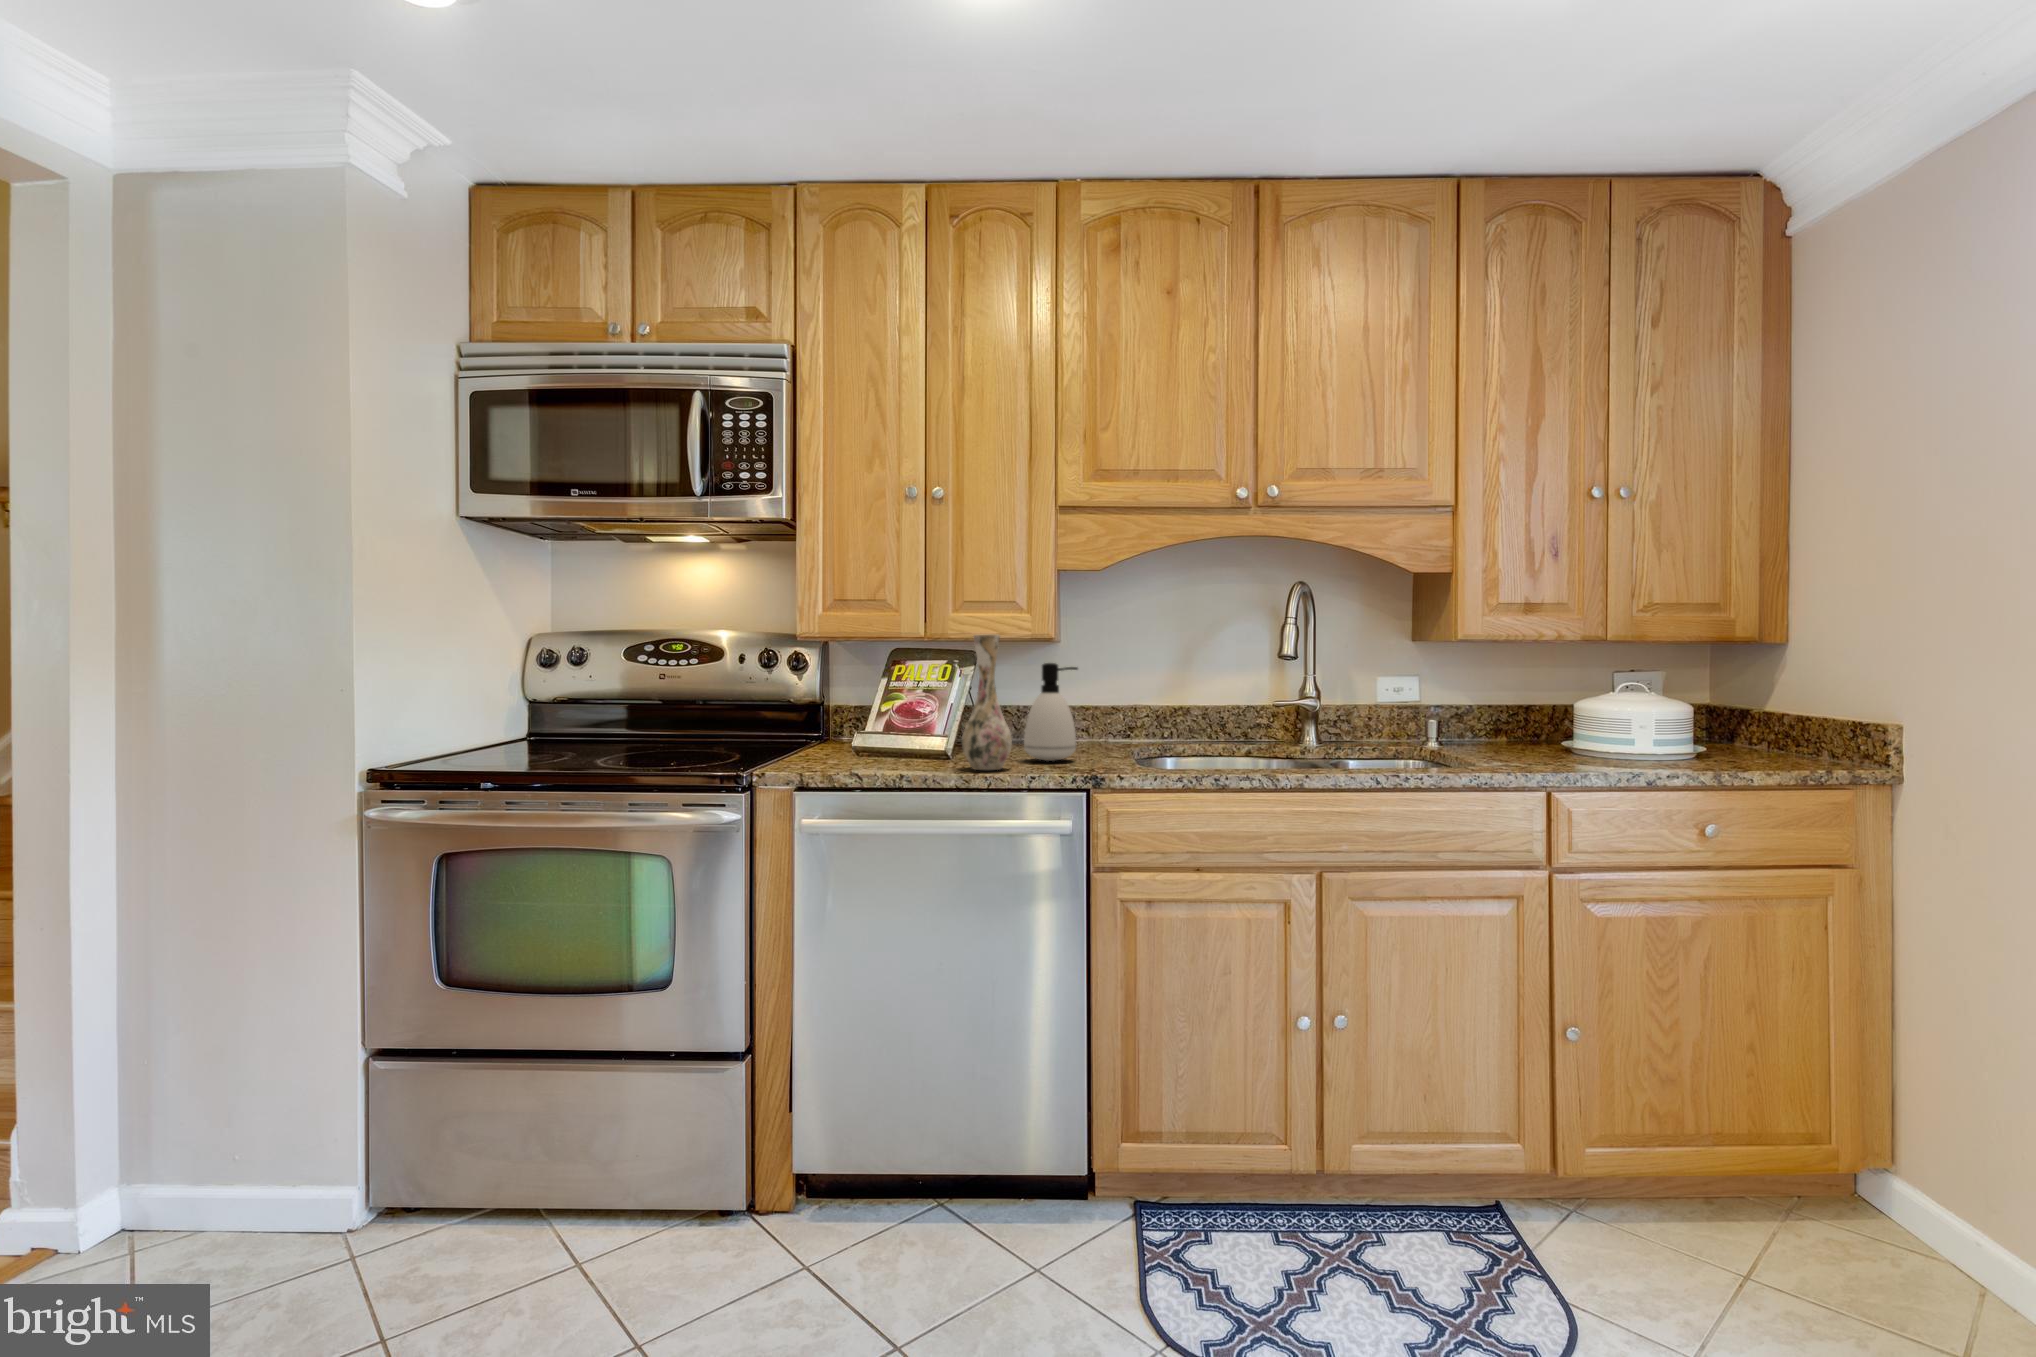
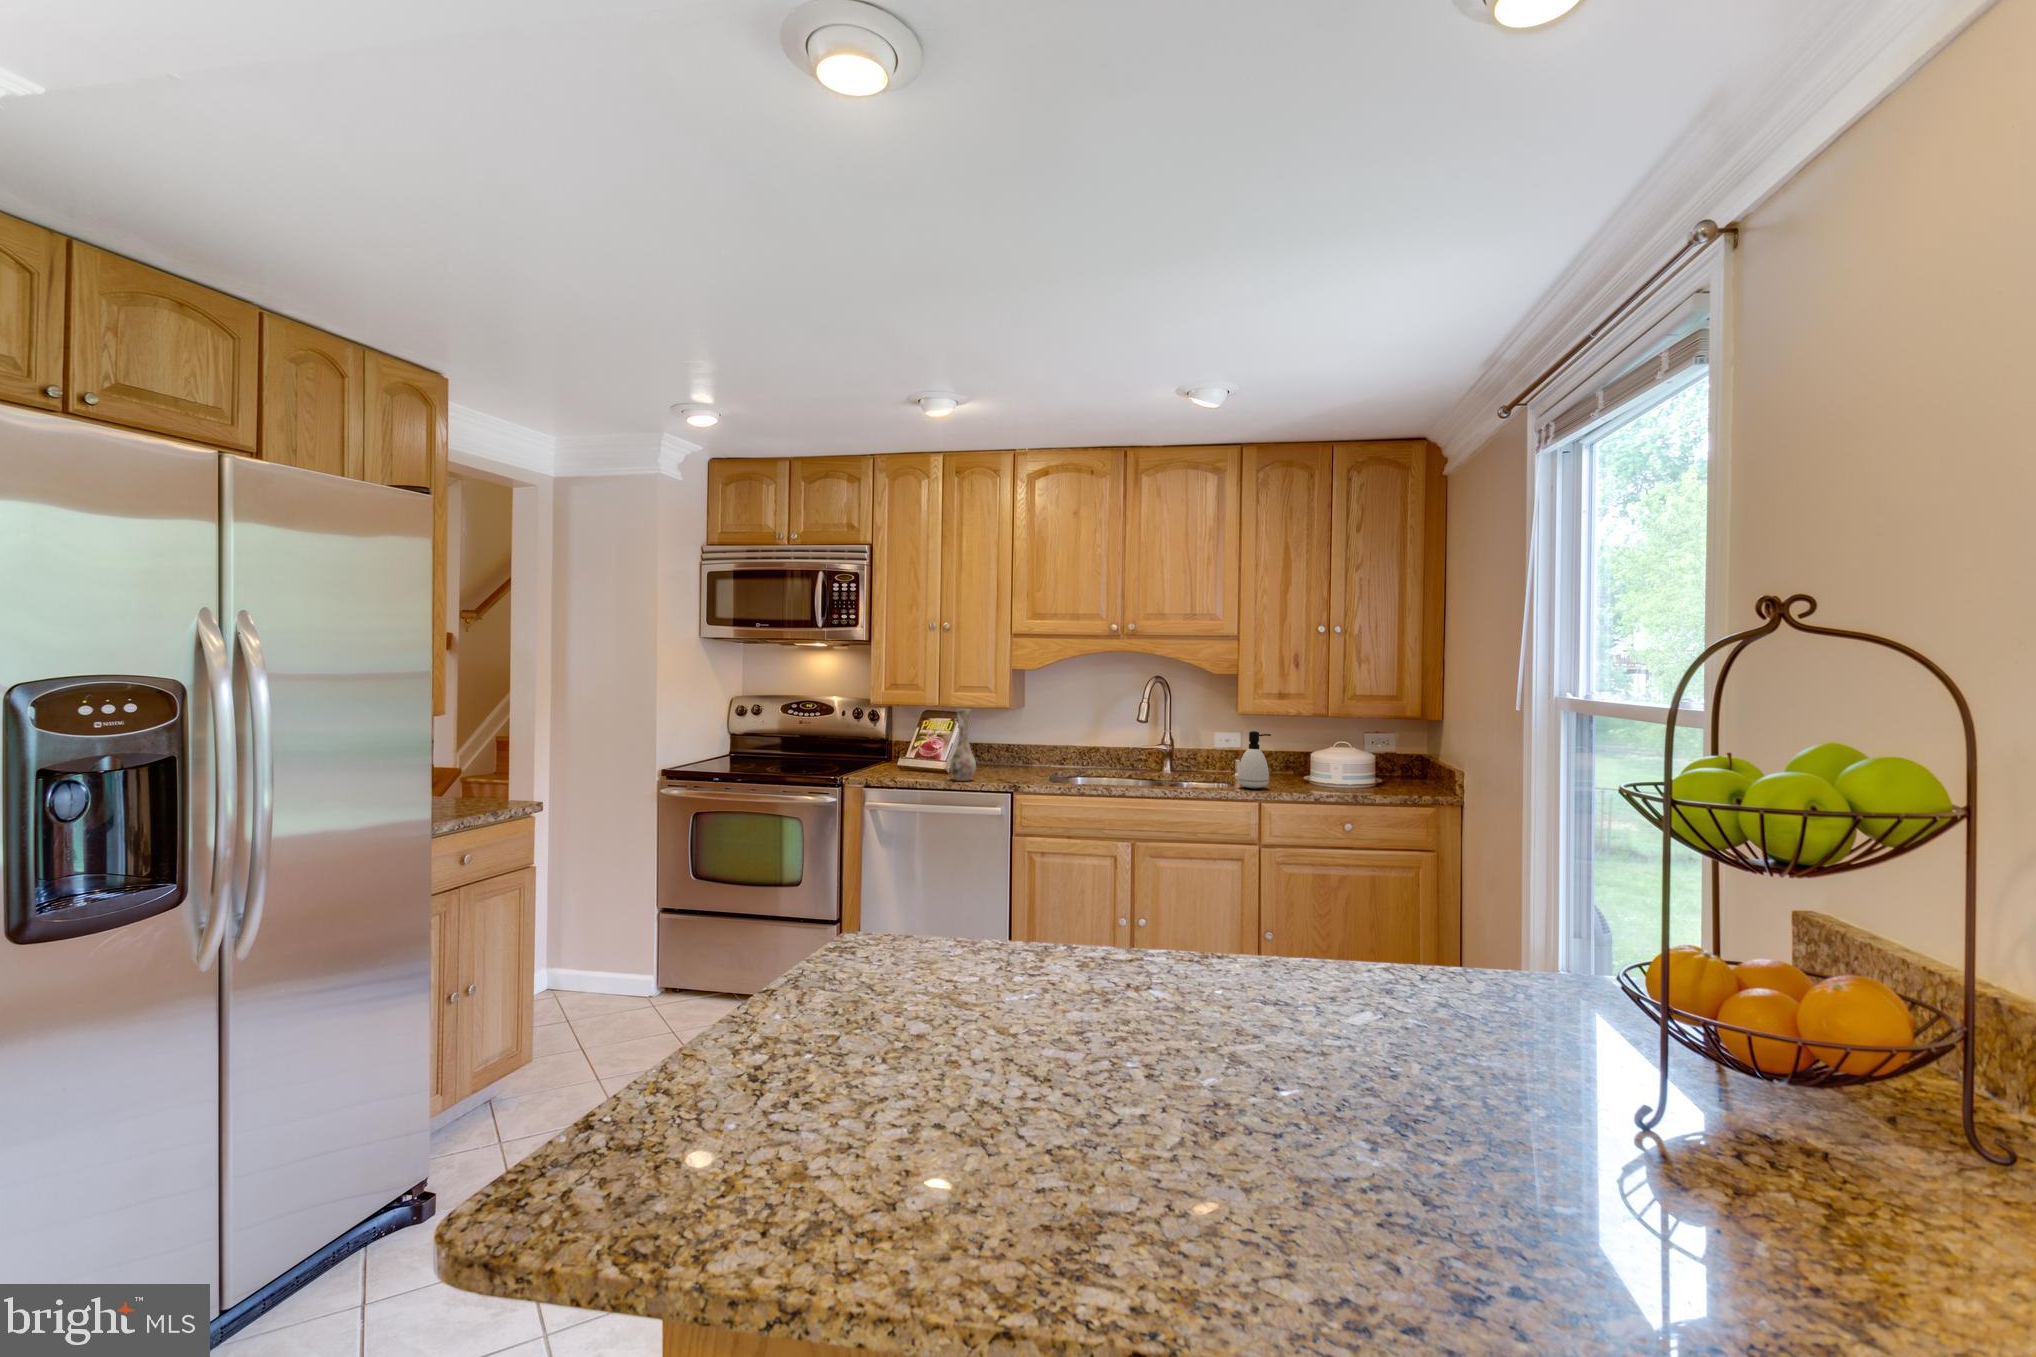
soap dispenser: present [1024,663,1078,761] -> present [1238,731,1271,788]

